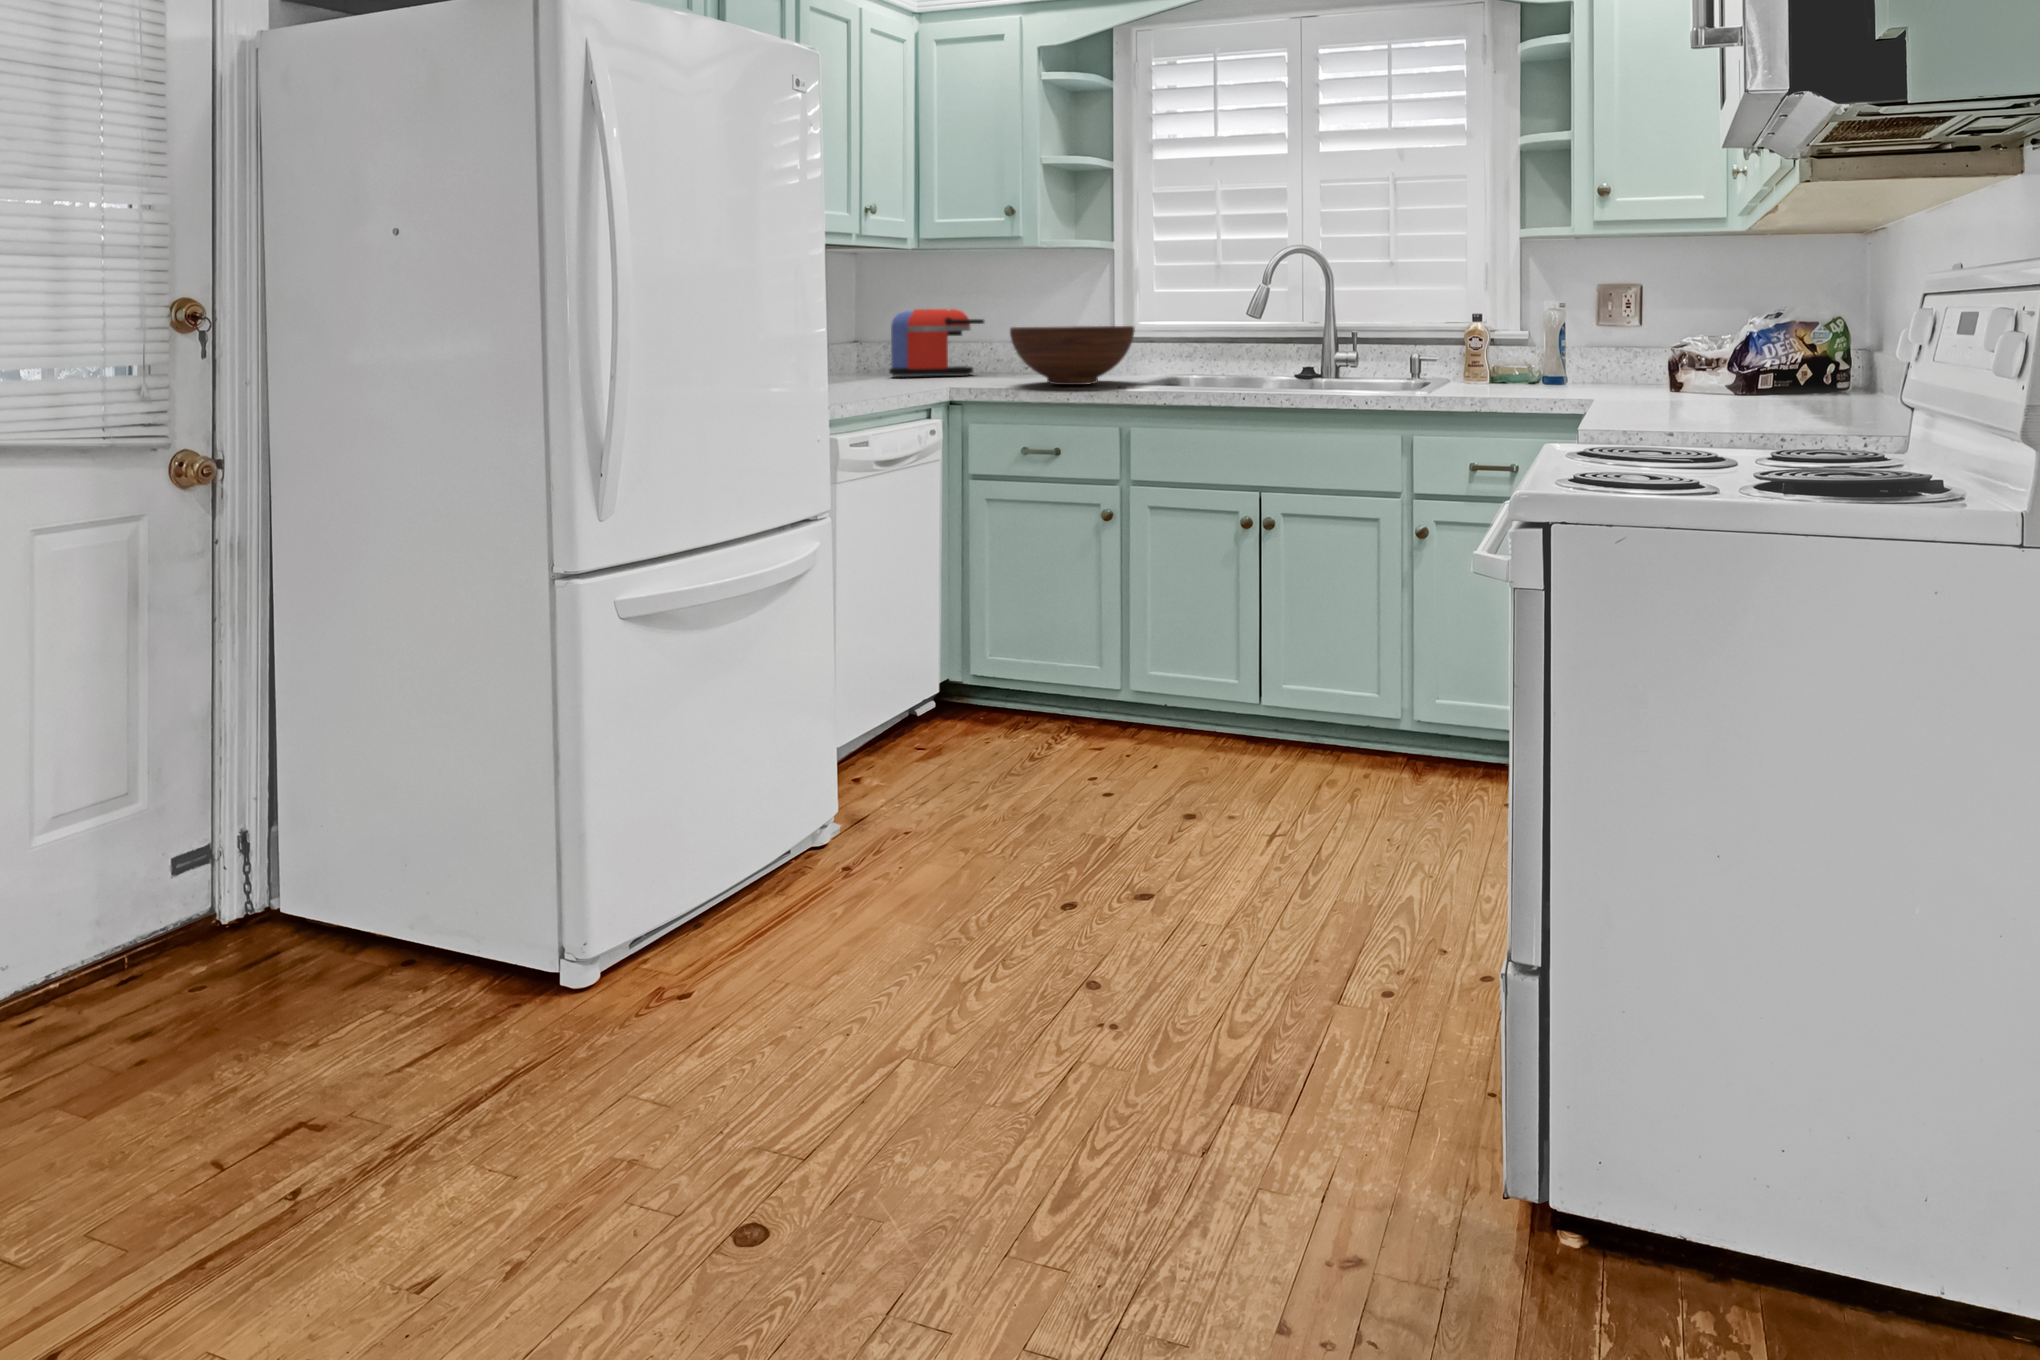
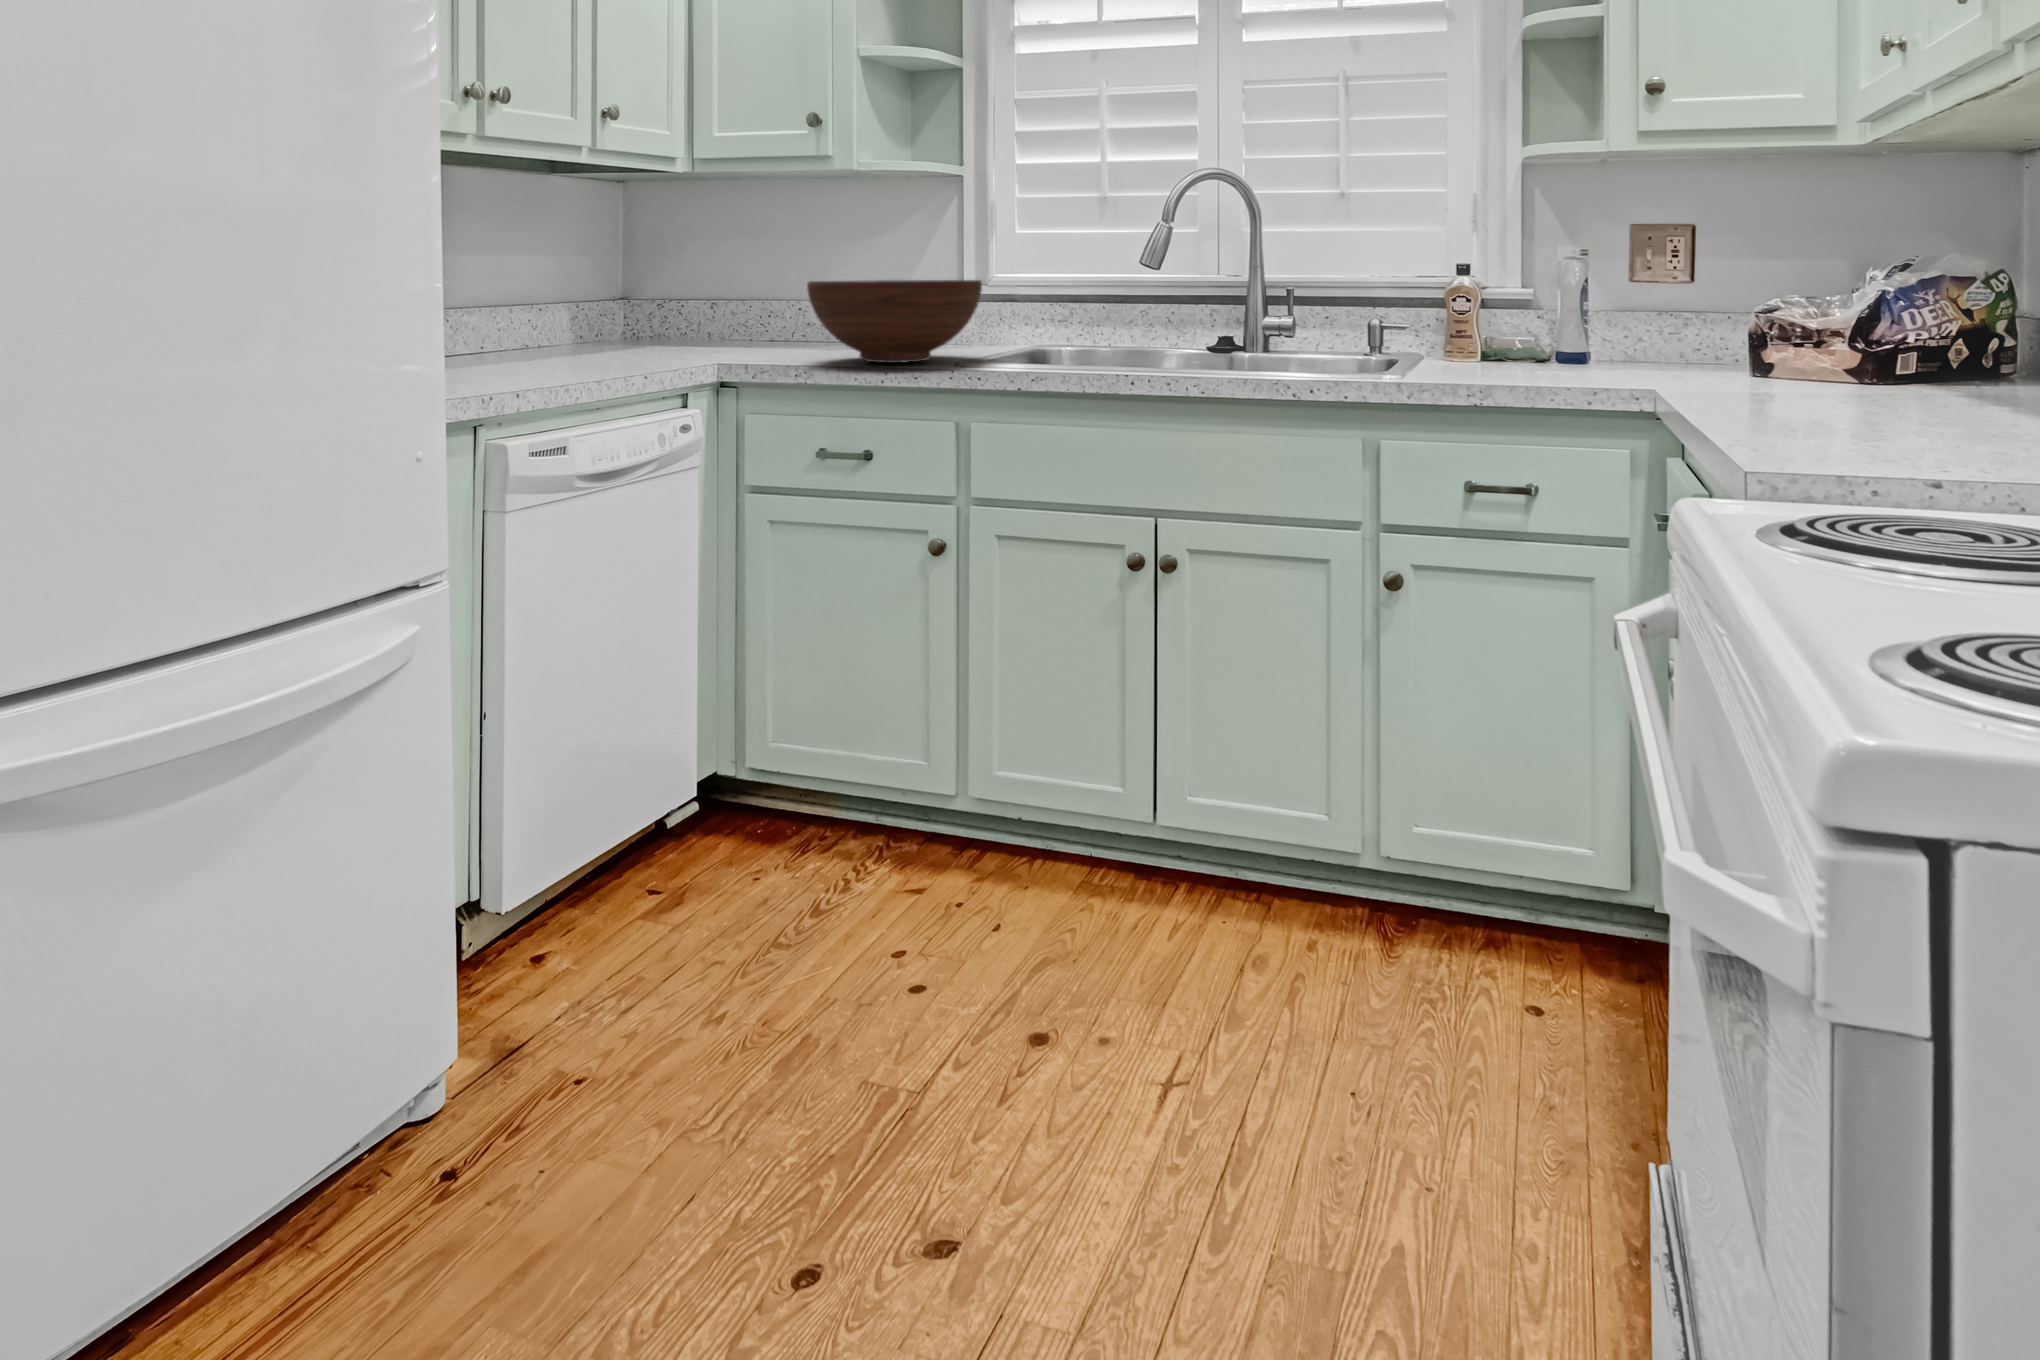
coffee maker: present [889,309,985,377] -> none [655,257,787,349]

